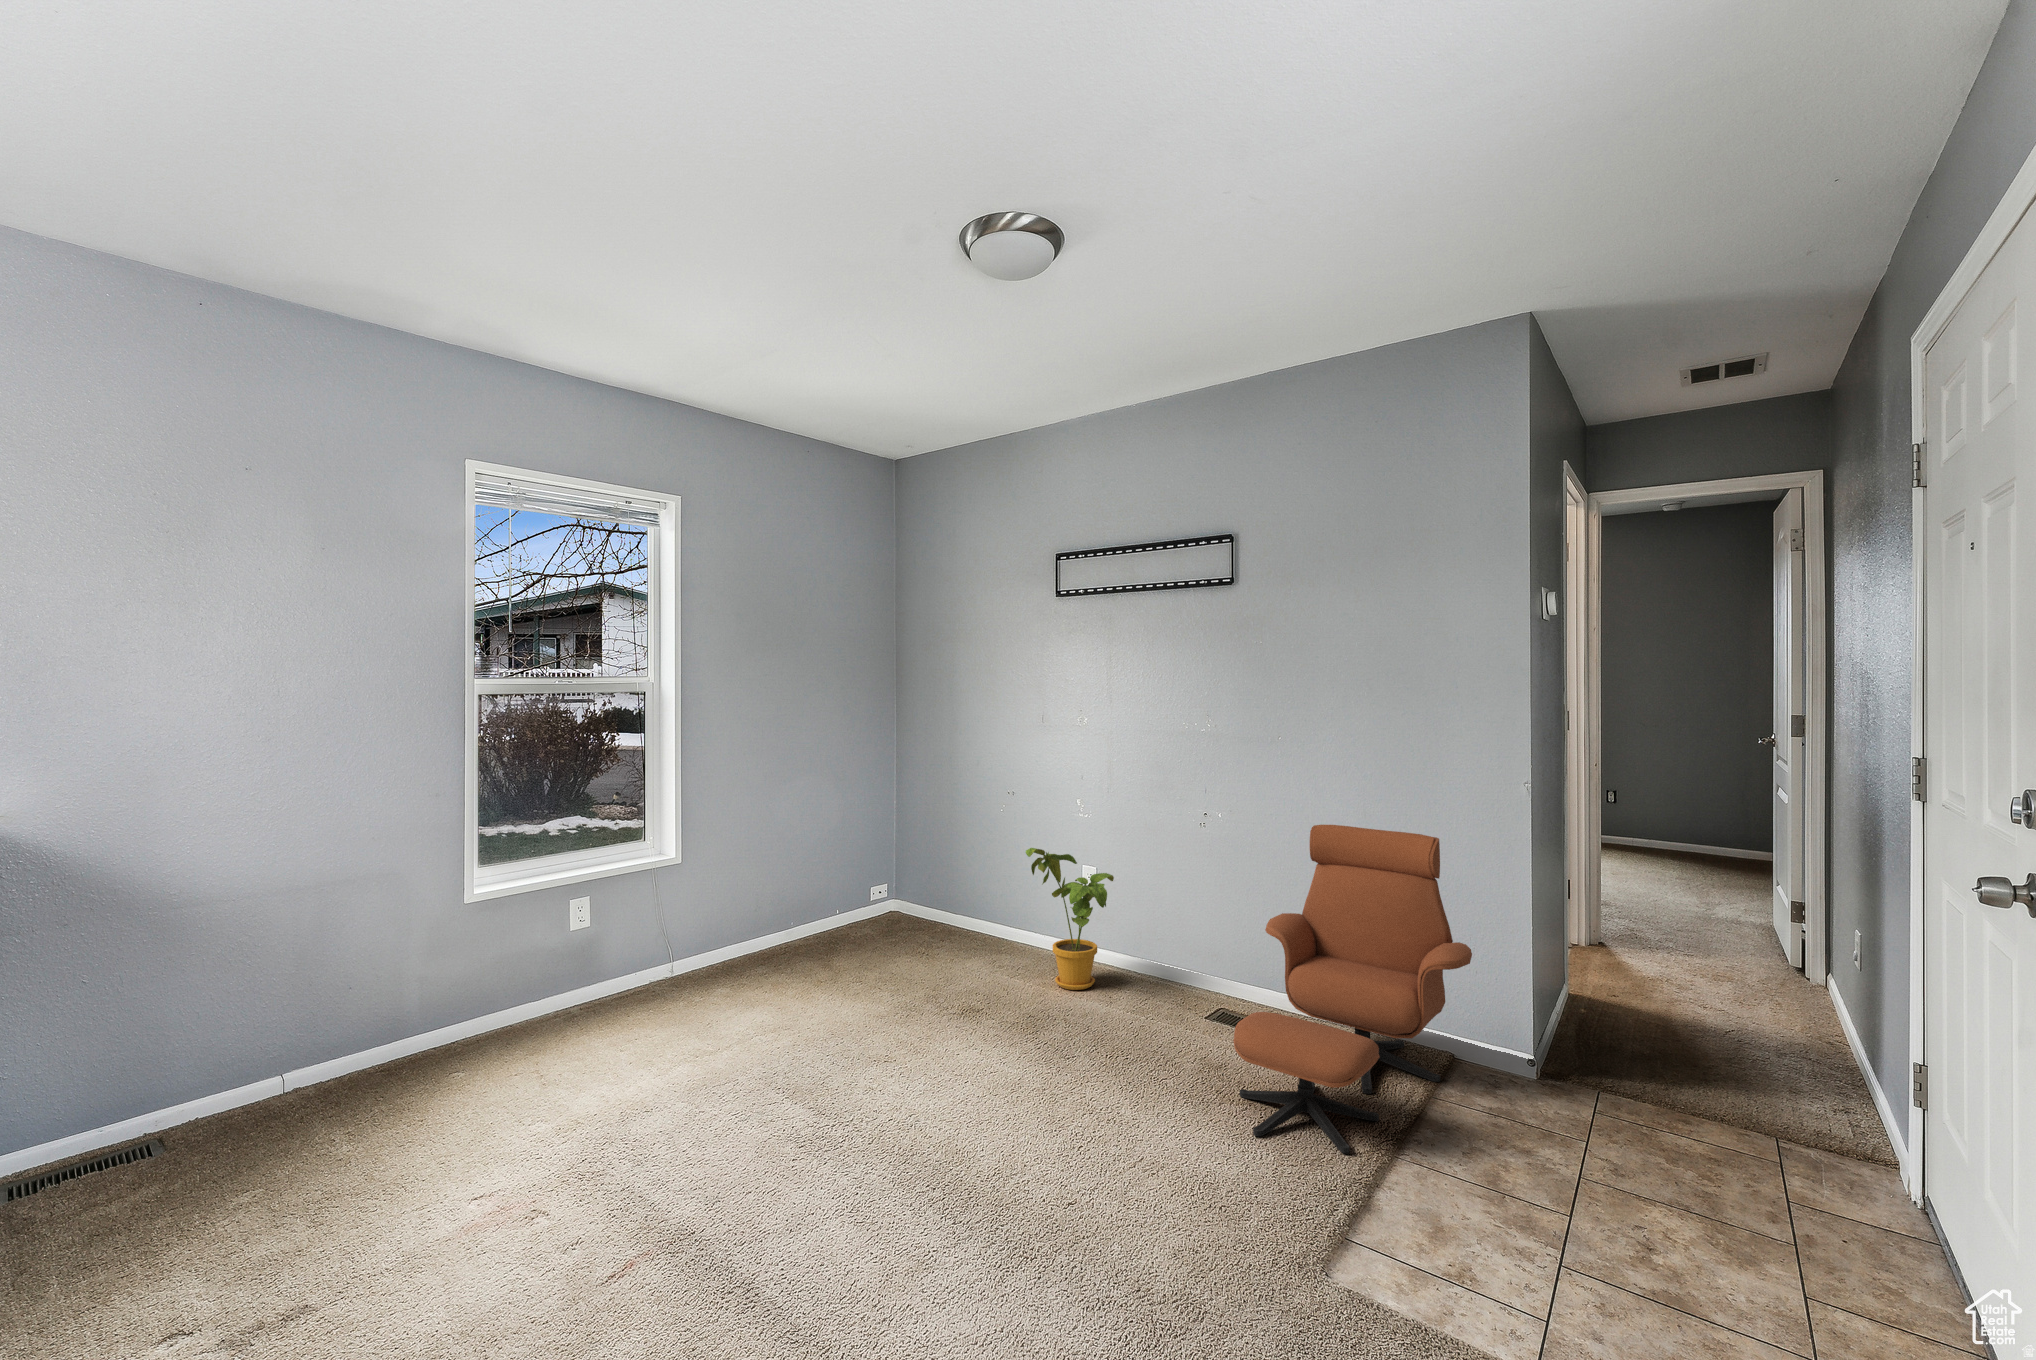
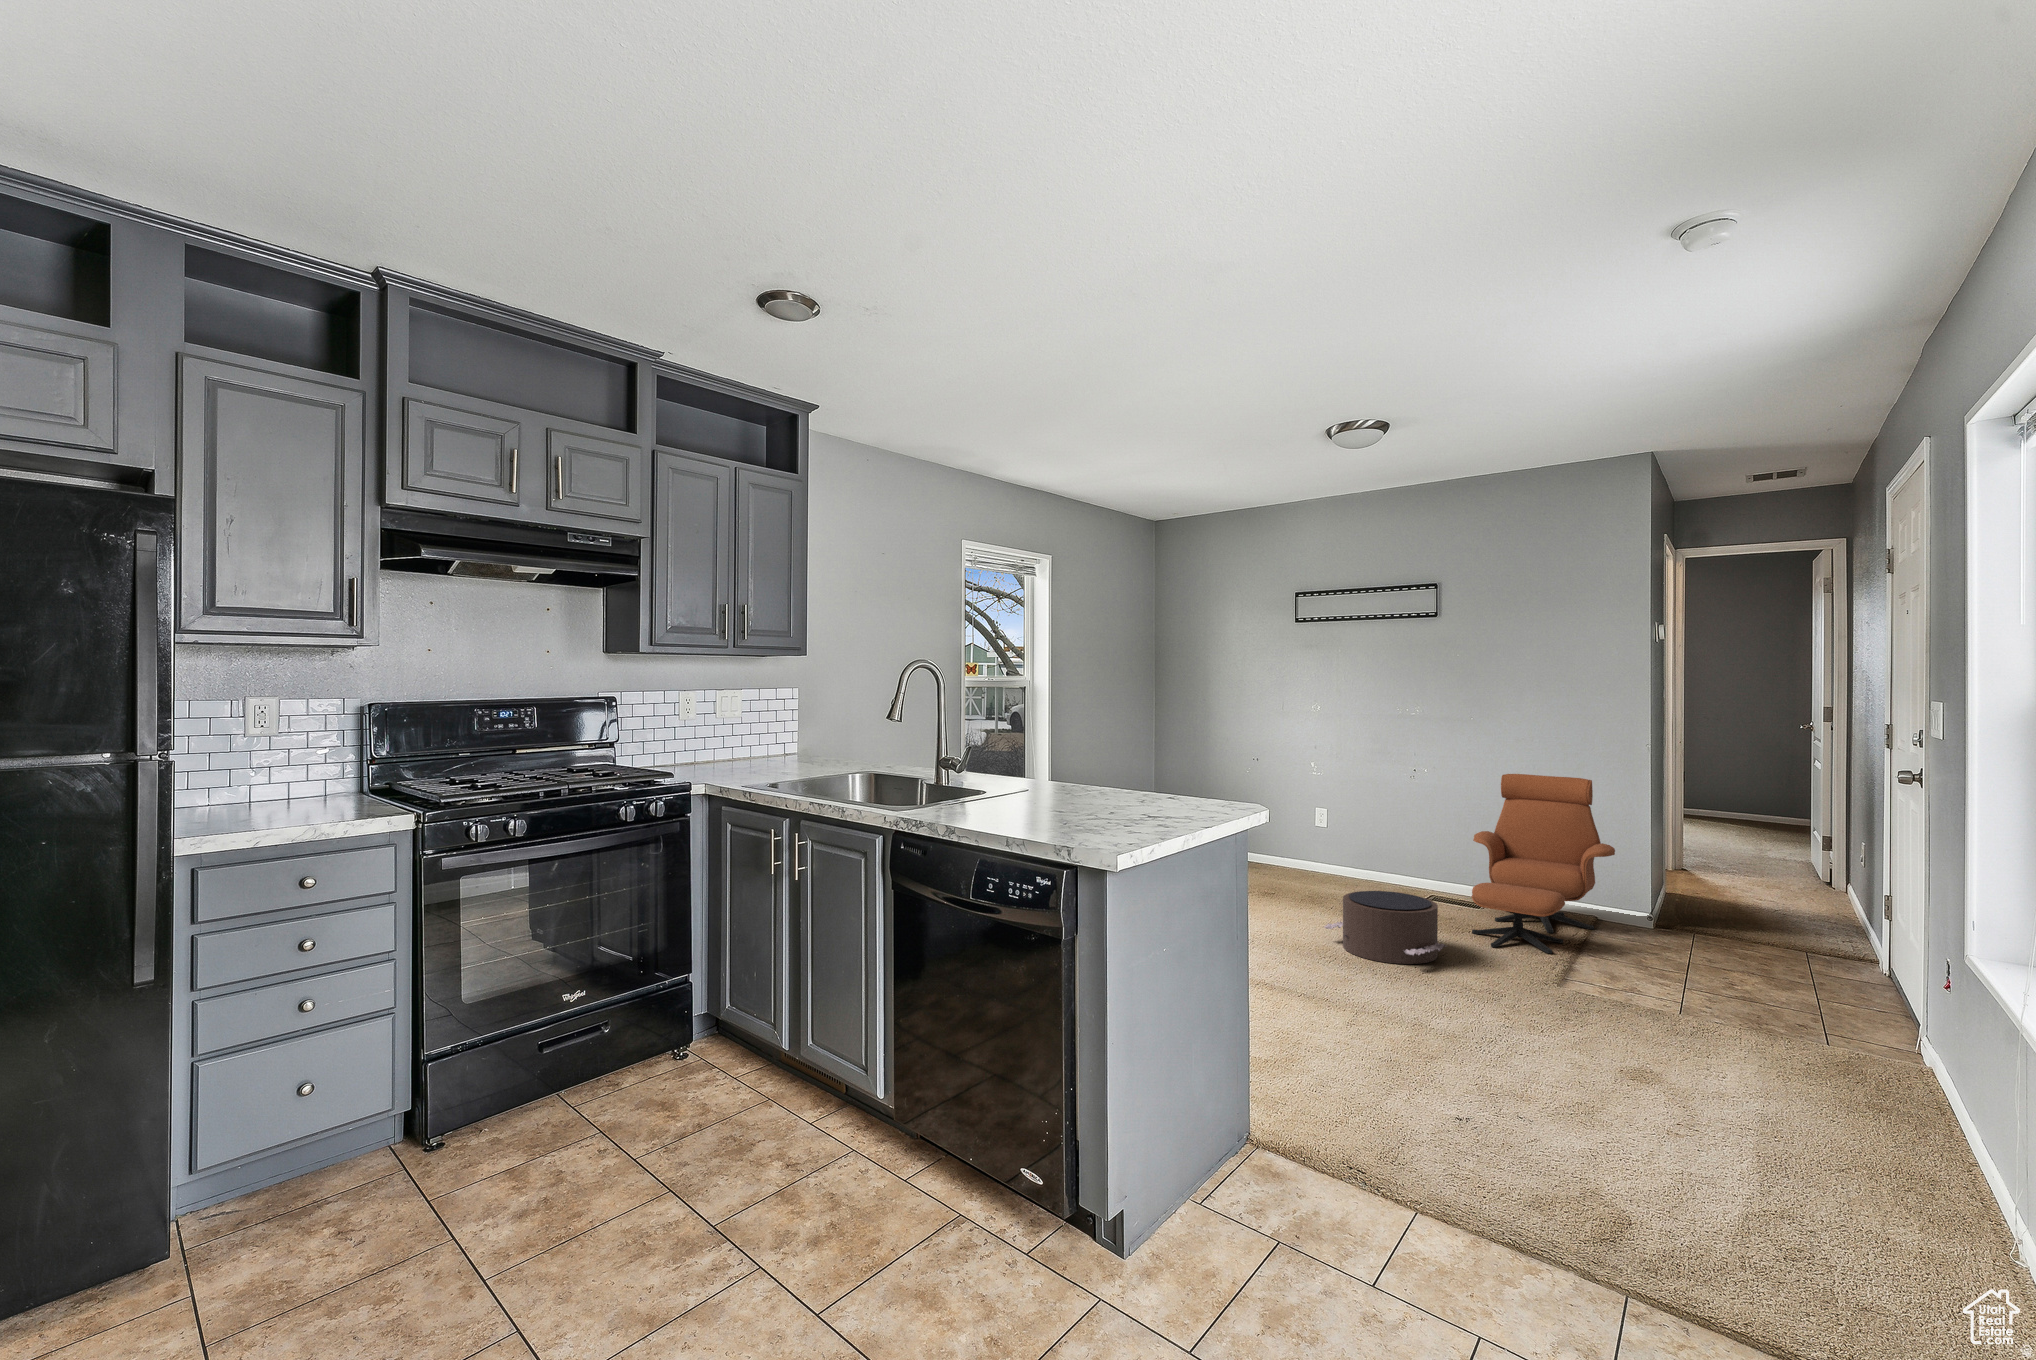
house plant: present [1026,848,1114,990] -> none [1290,793,1350,889]
pouf: none [977,1034,1155,1192] -> present [1324,891,1447,964]

